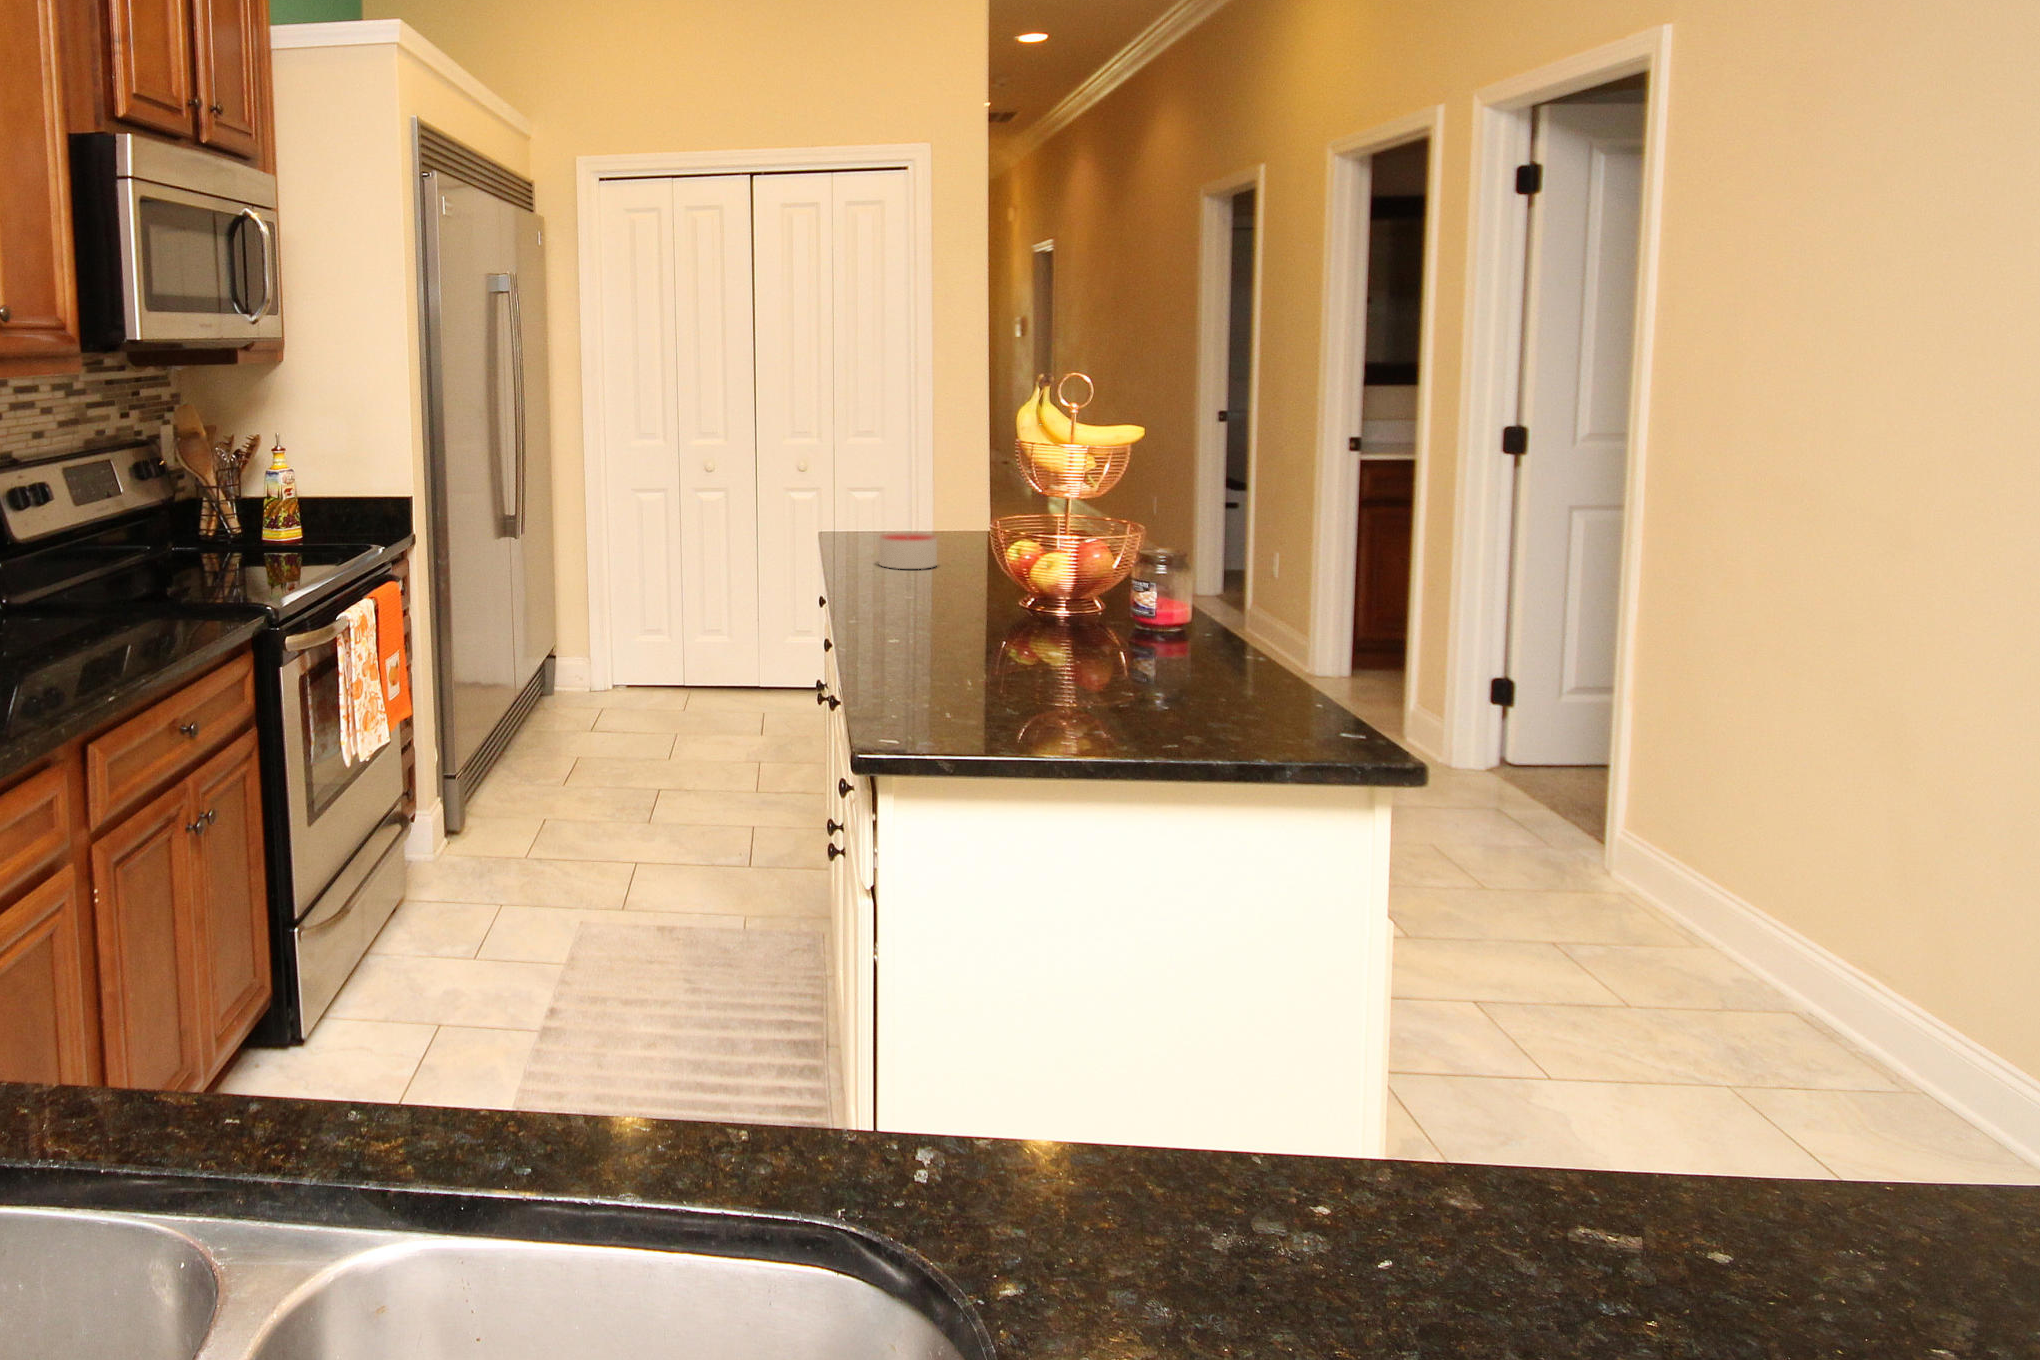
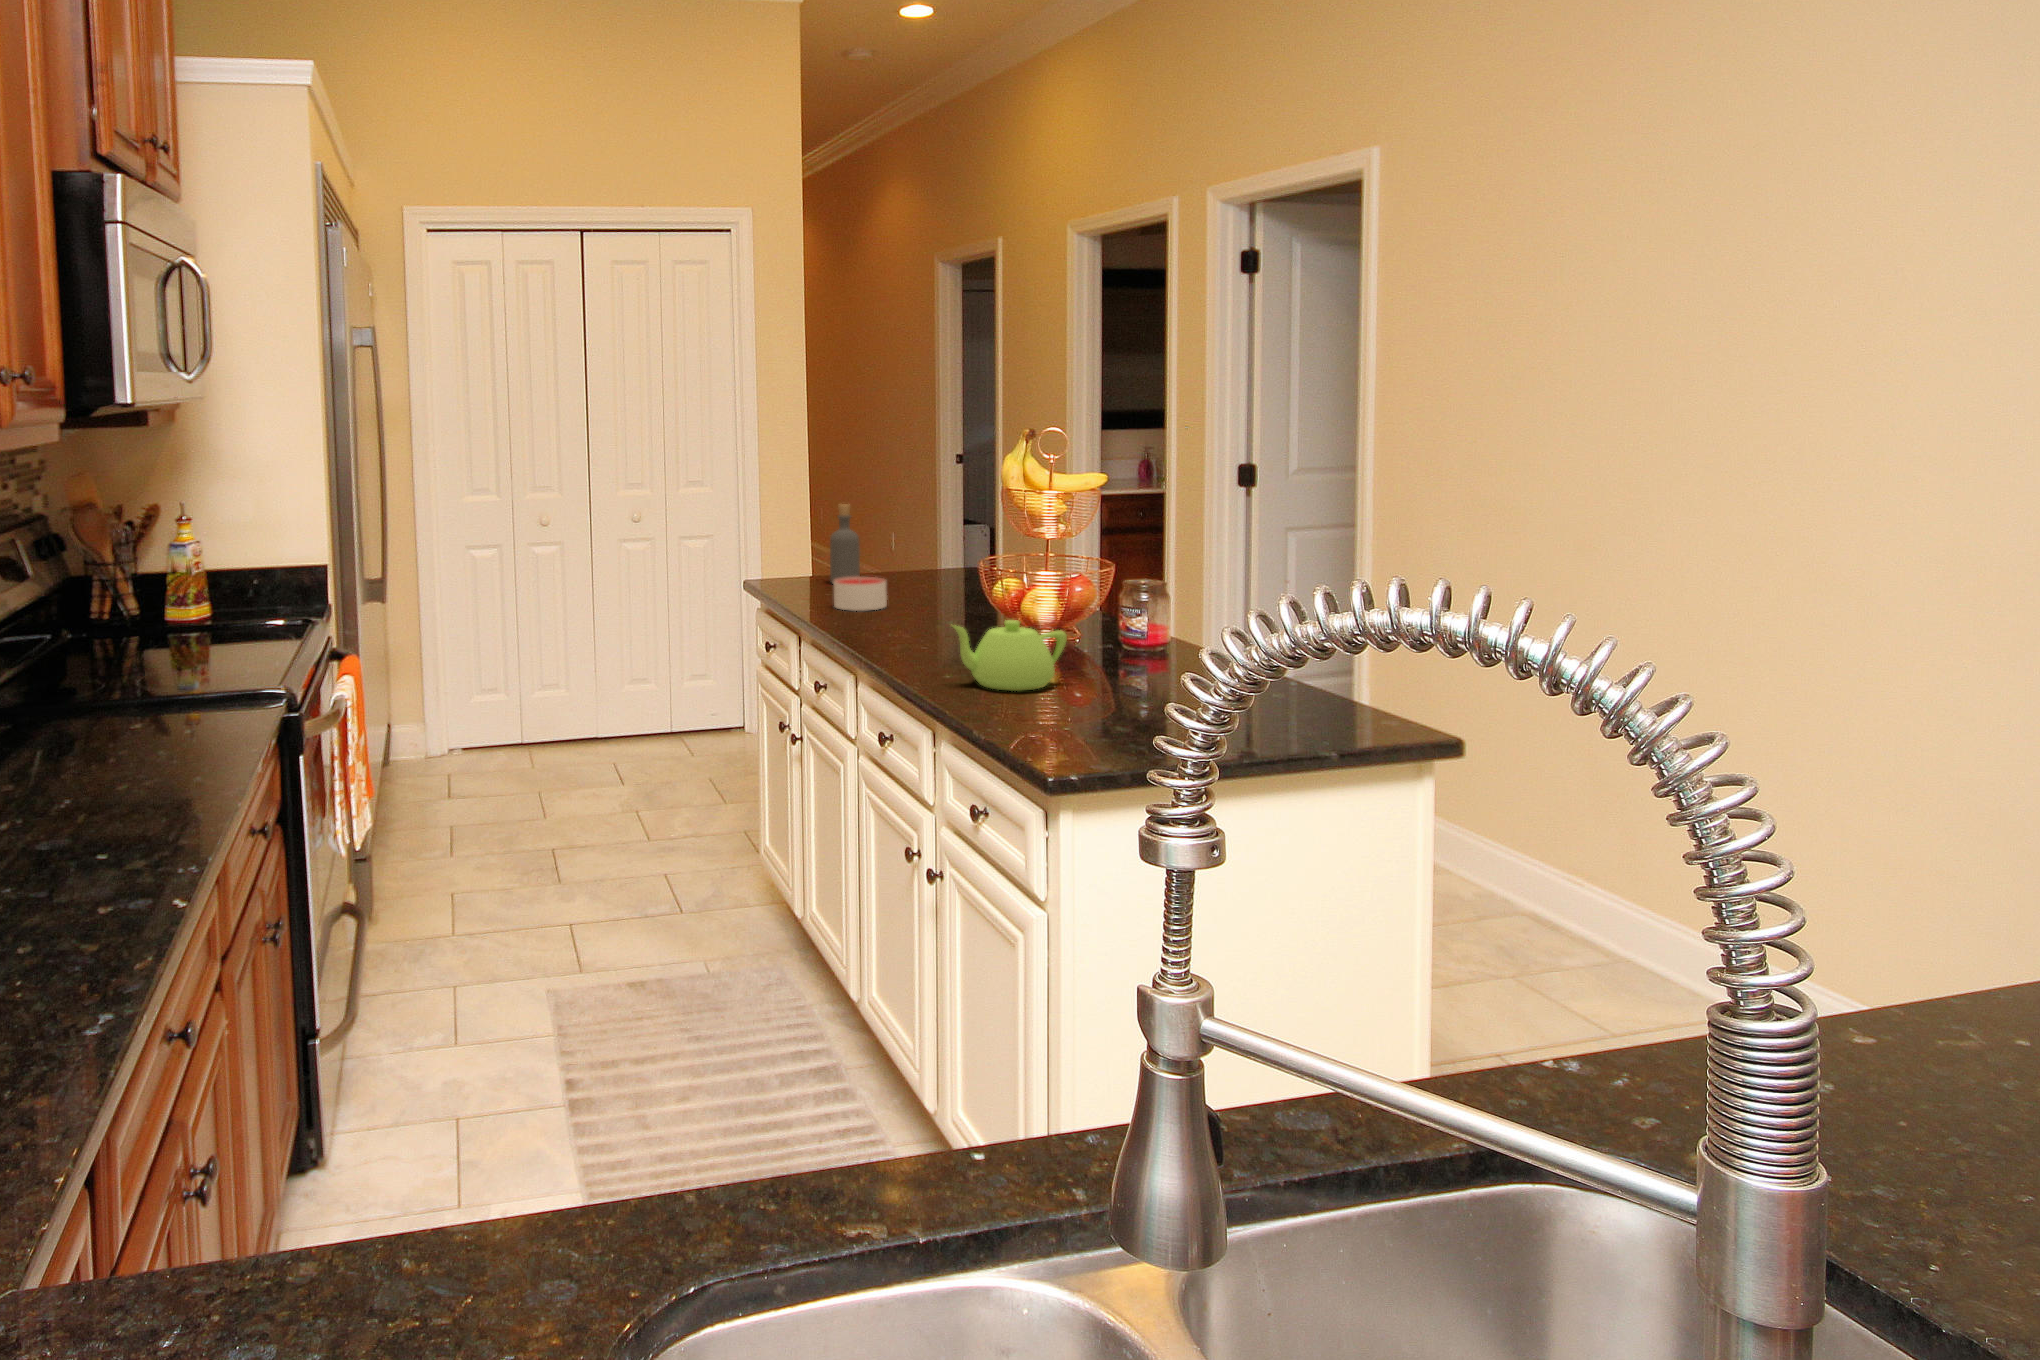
bottle: none [909,456,942,542] -> present [830,504,860,584]
teapot: none [893,583,1030,663] -> present [953,620,1067,691]

